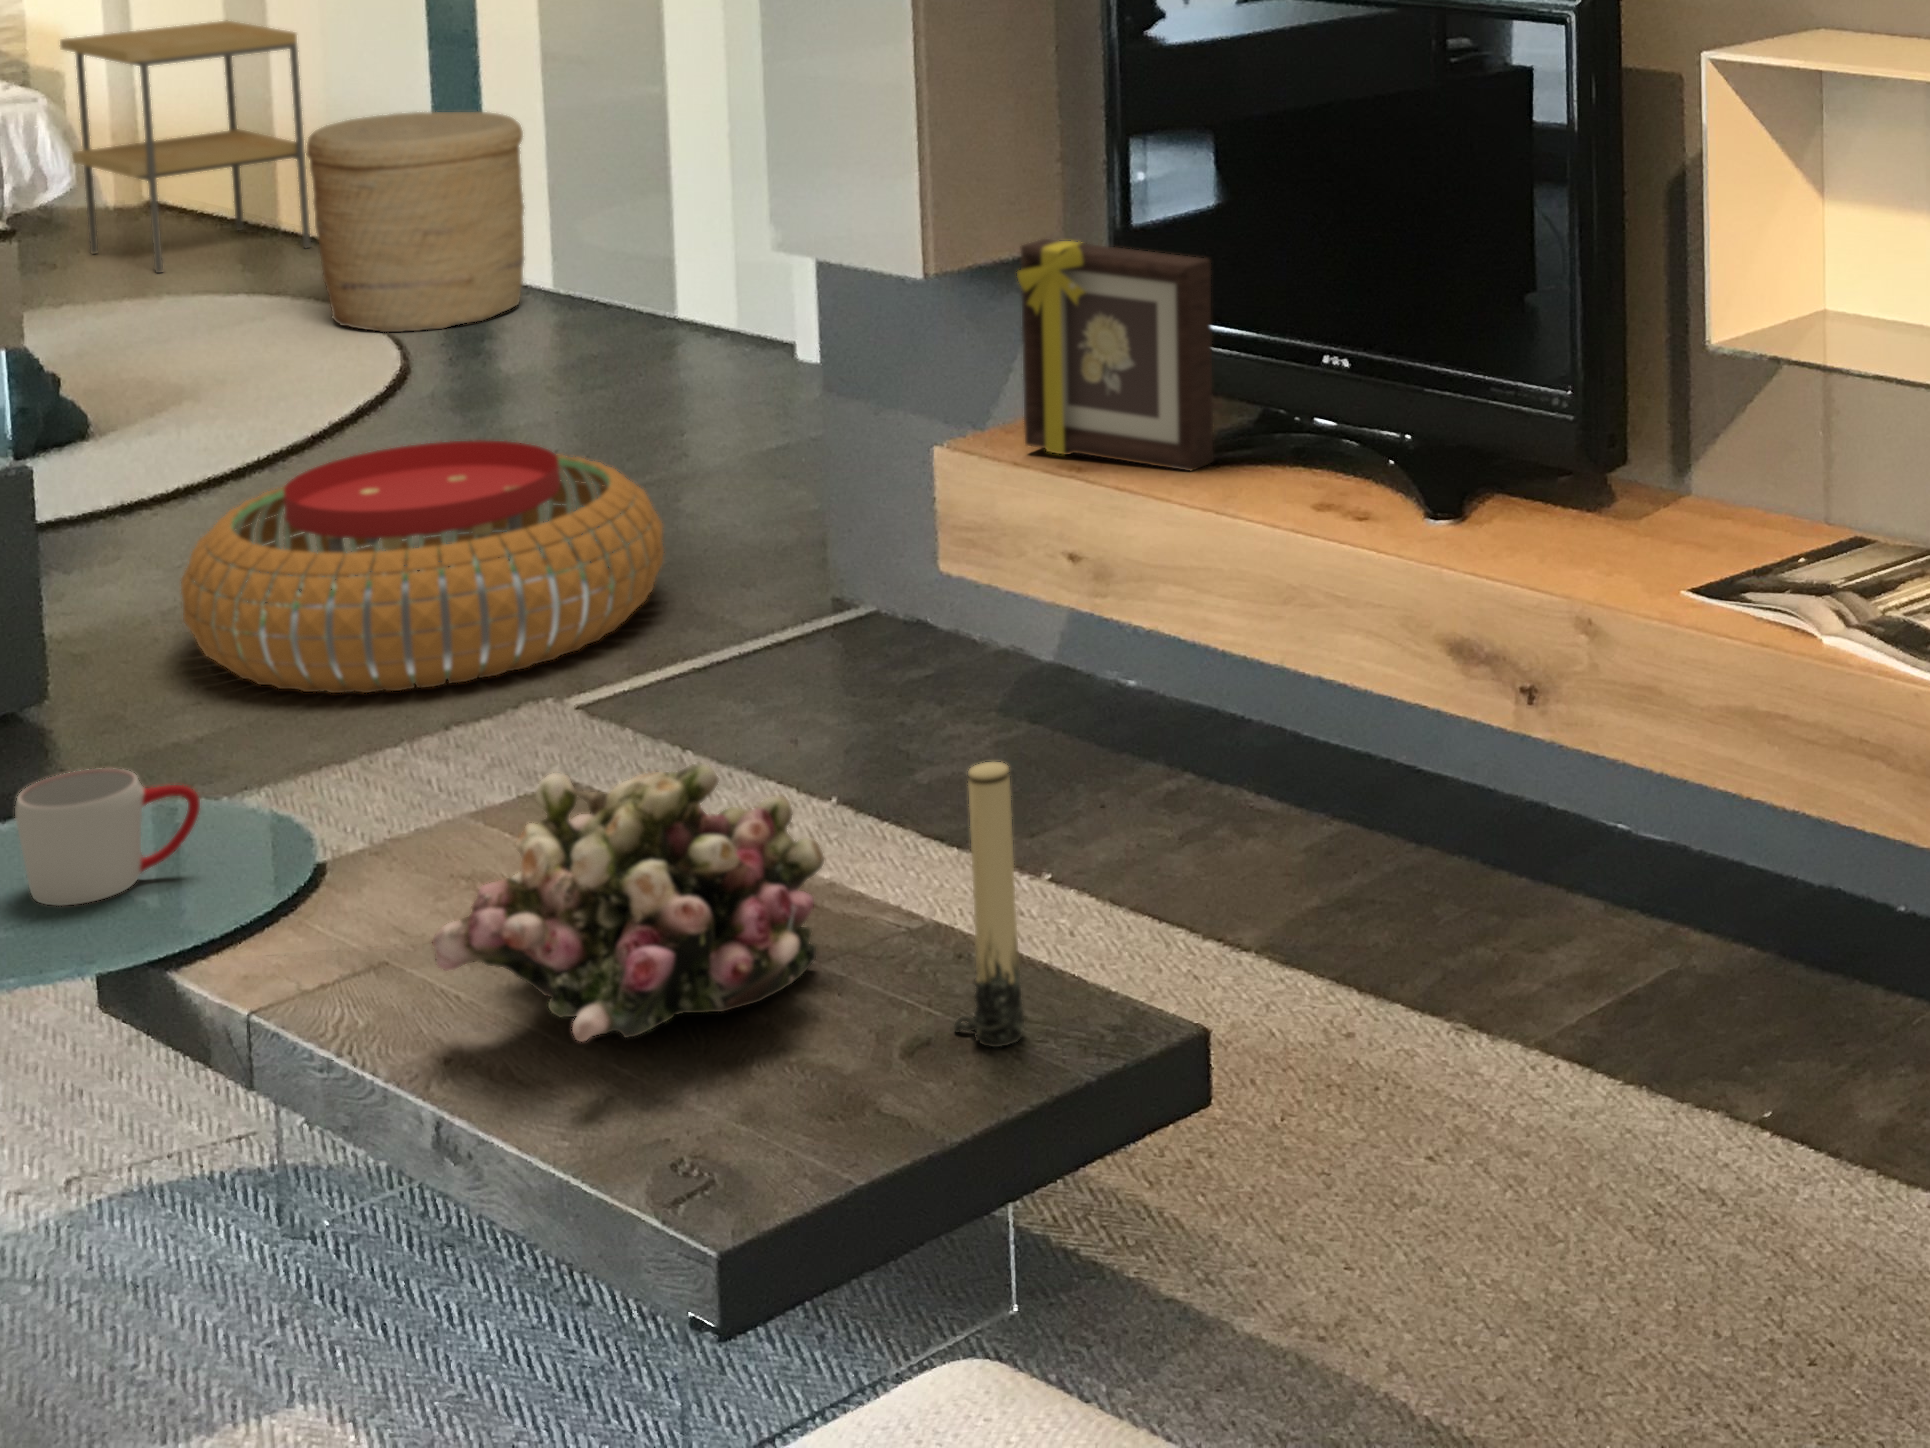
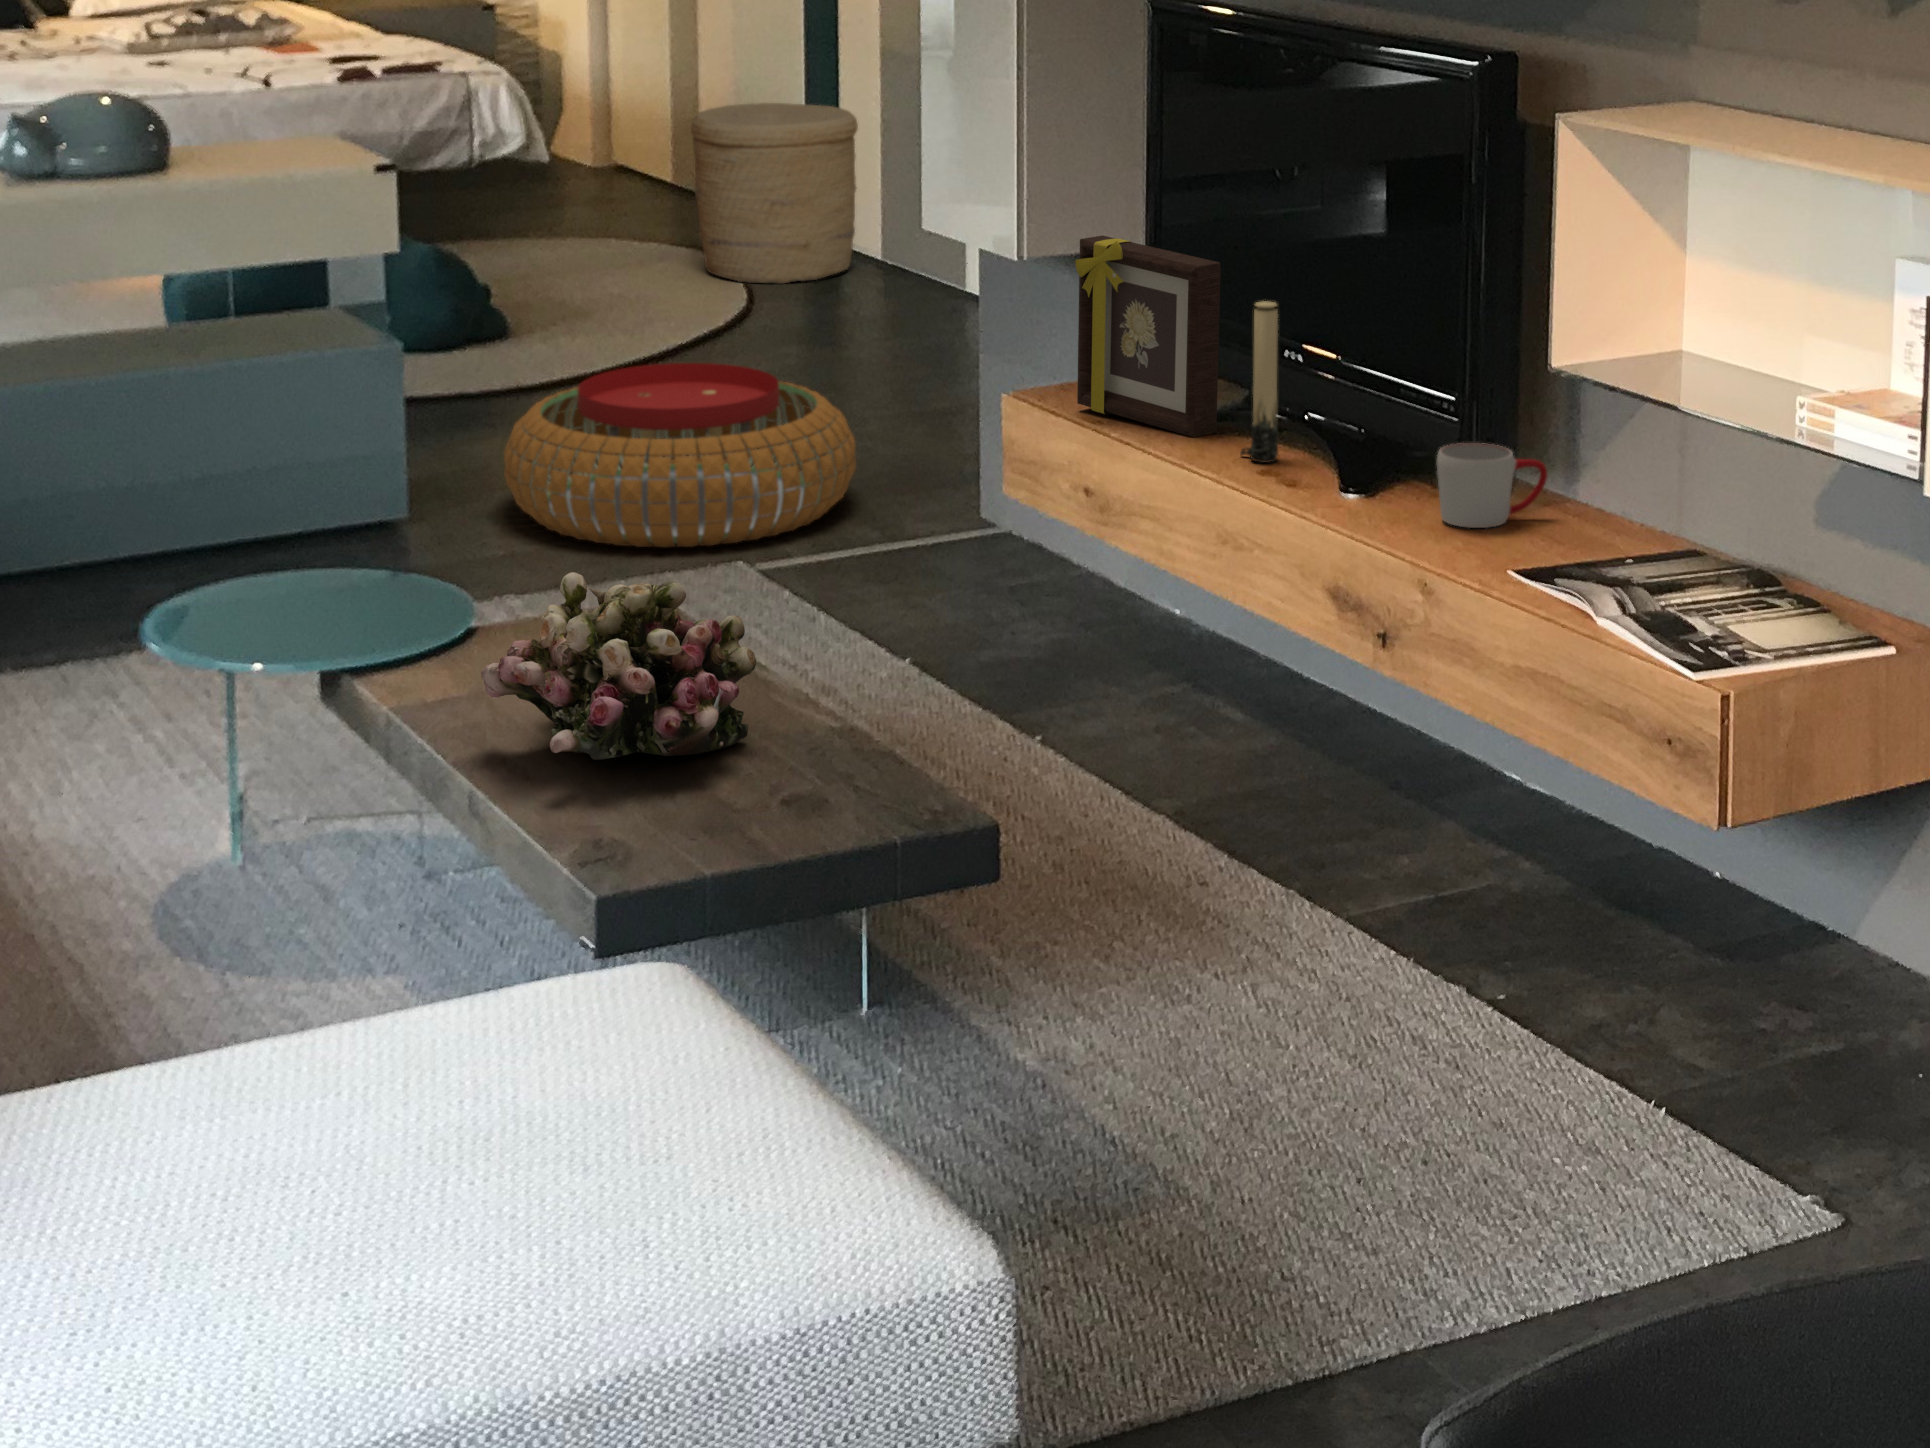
side table: present [60,21,311,273] -> none [538,18,714,221]
candle: present [954,762,1024,1047] -> present [1240,301,1278,463]
mug: present [15,768,200,906] -> present [1437,443,1547,528]

